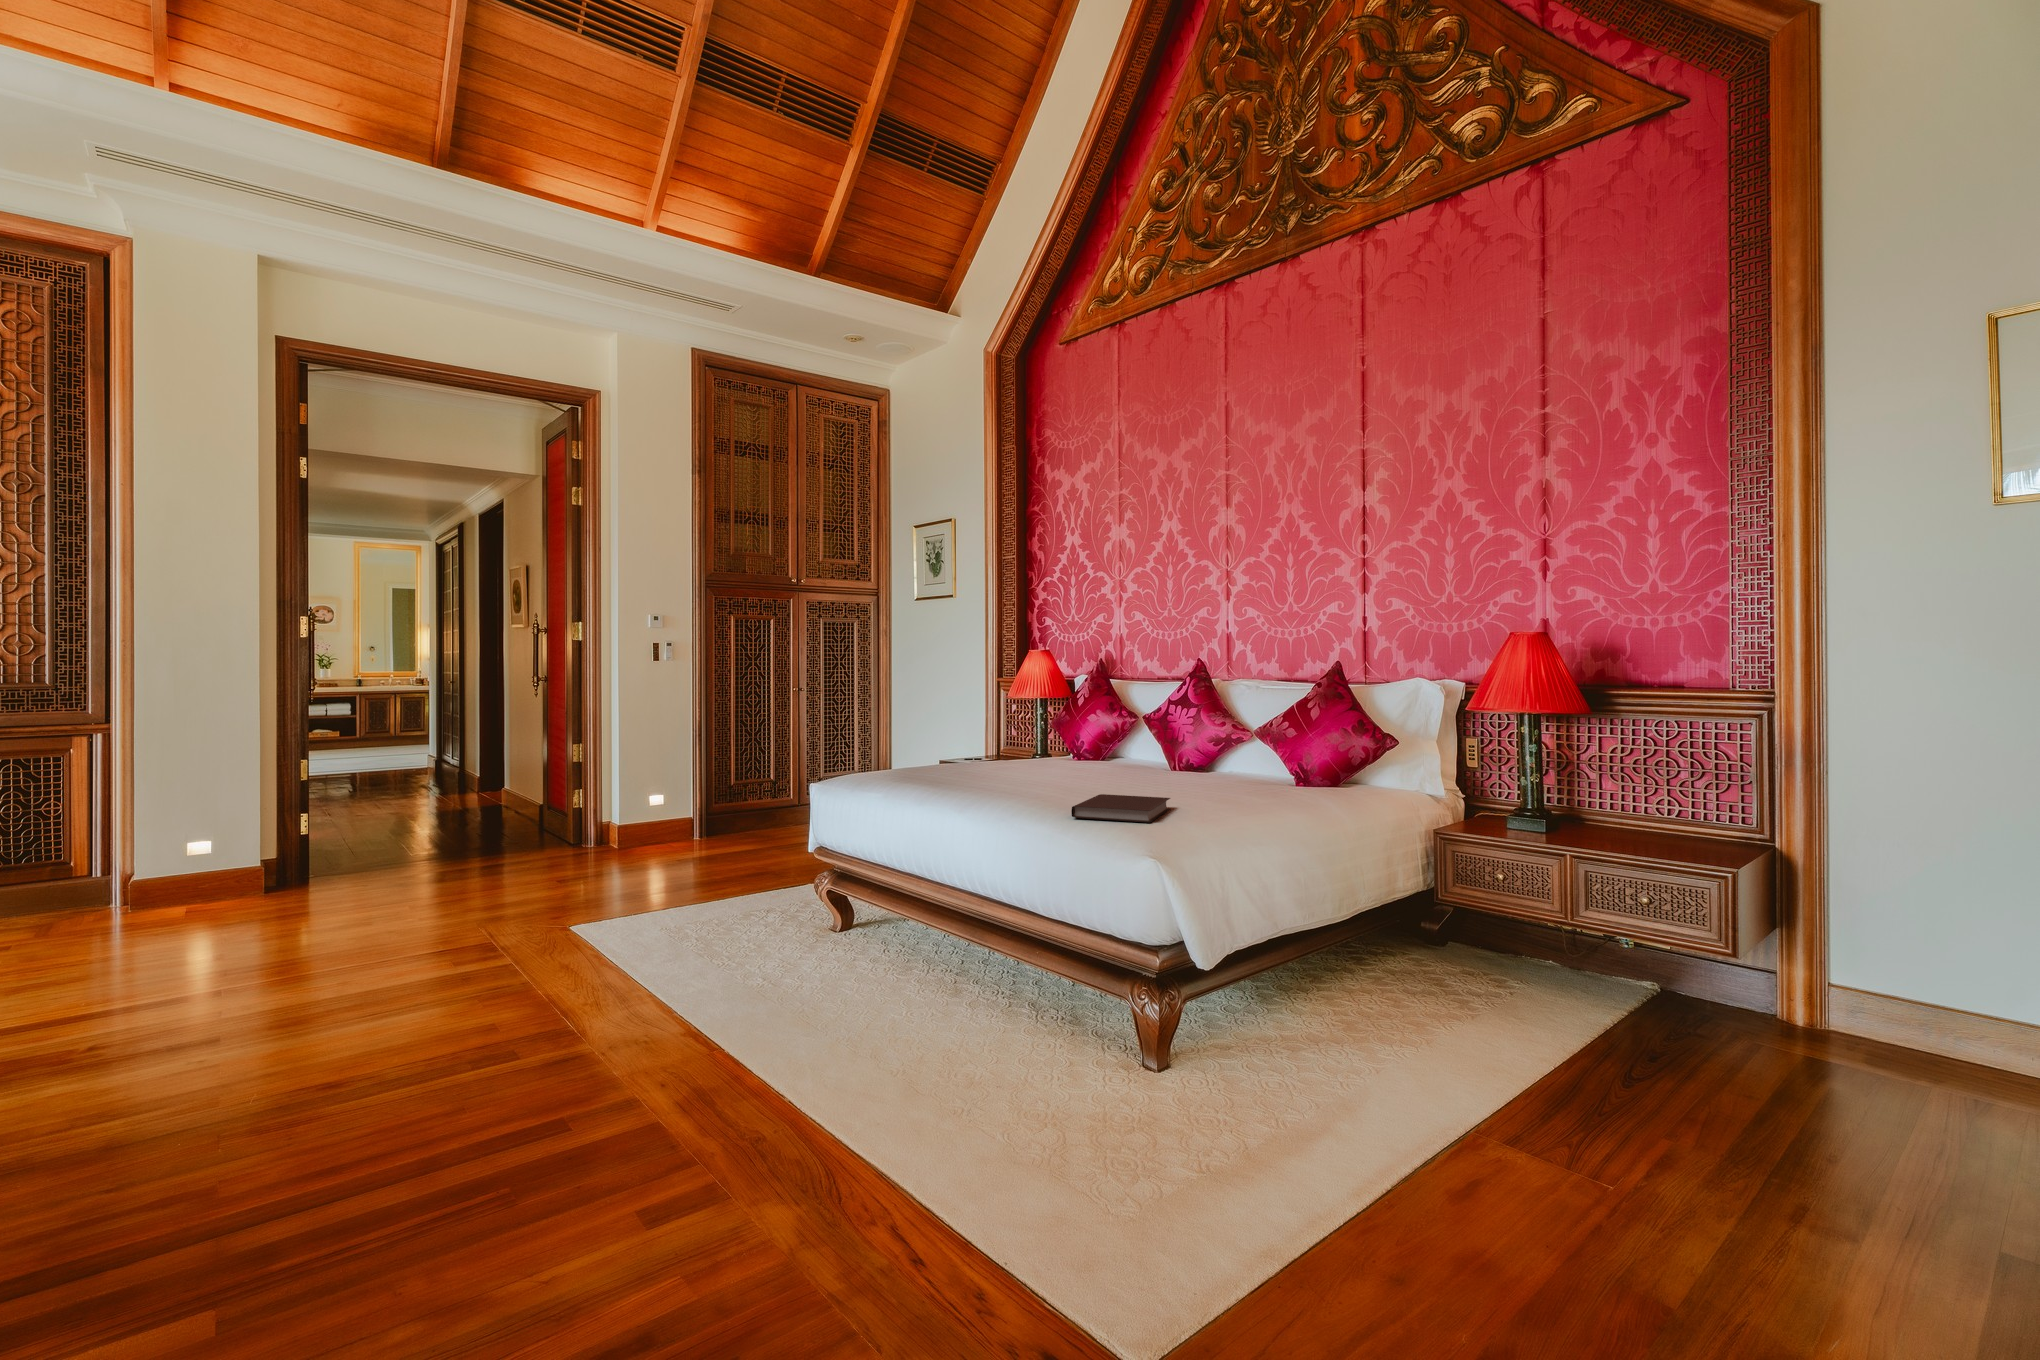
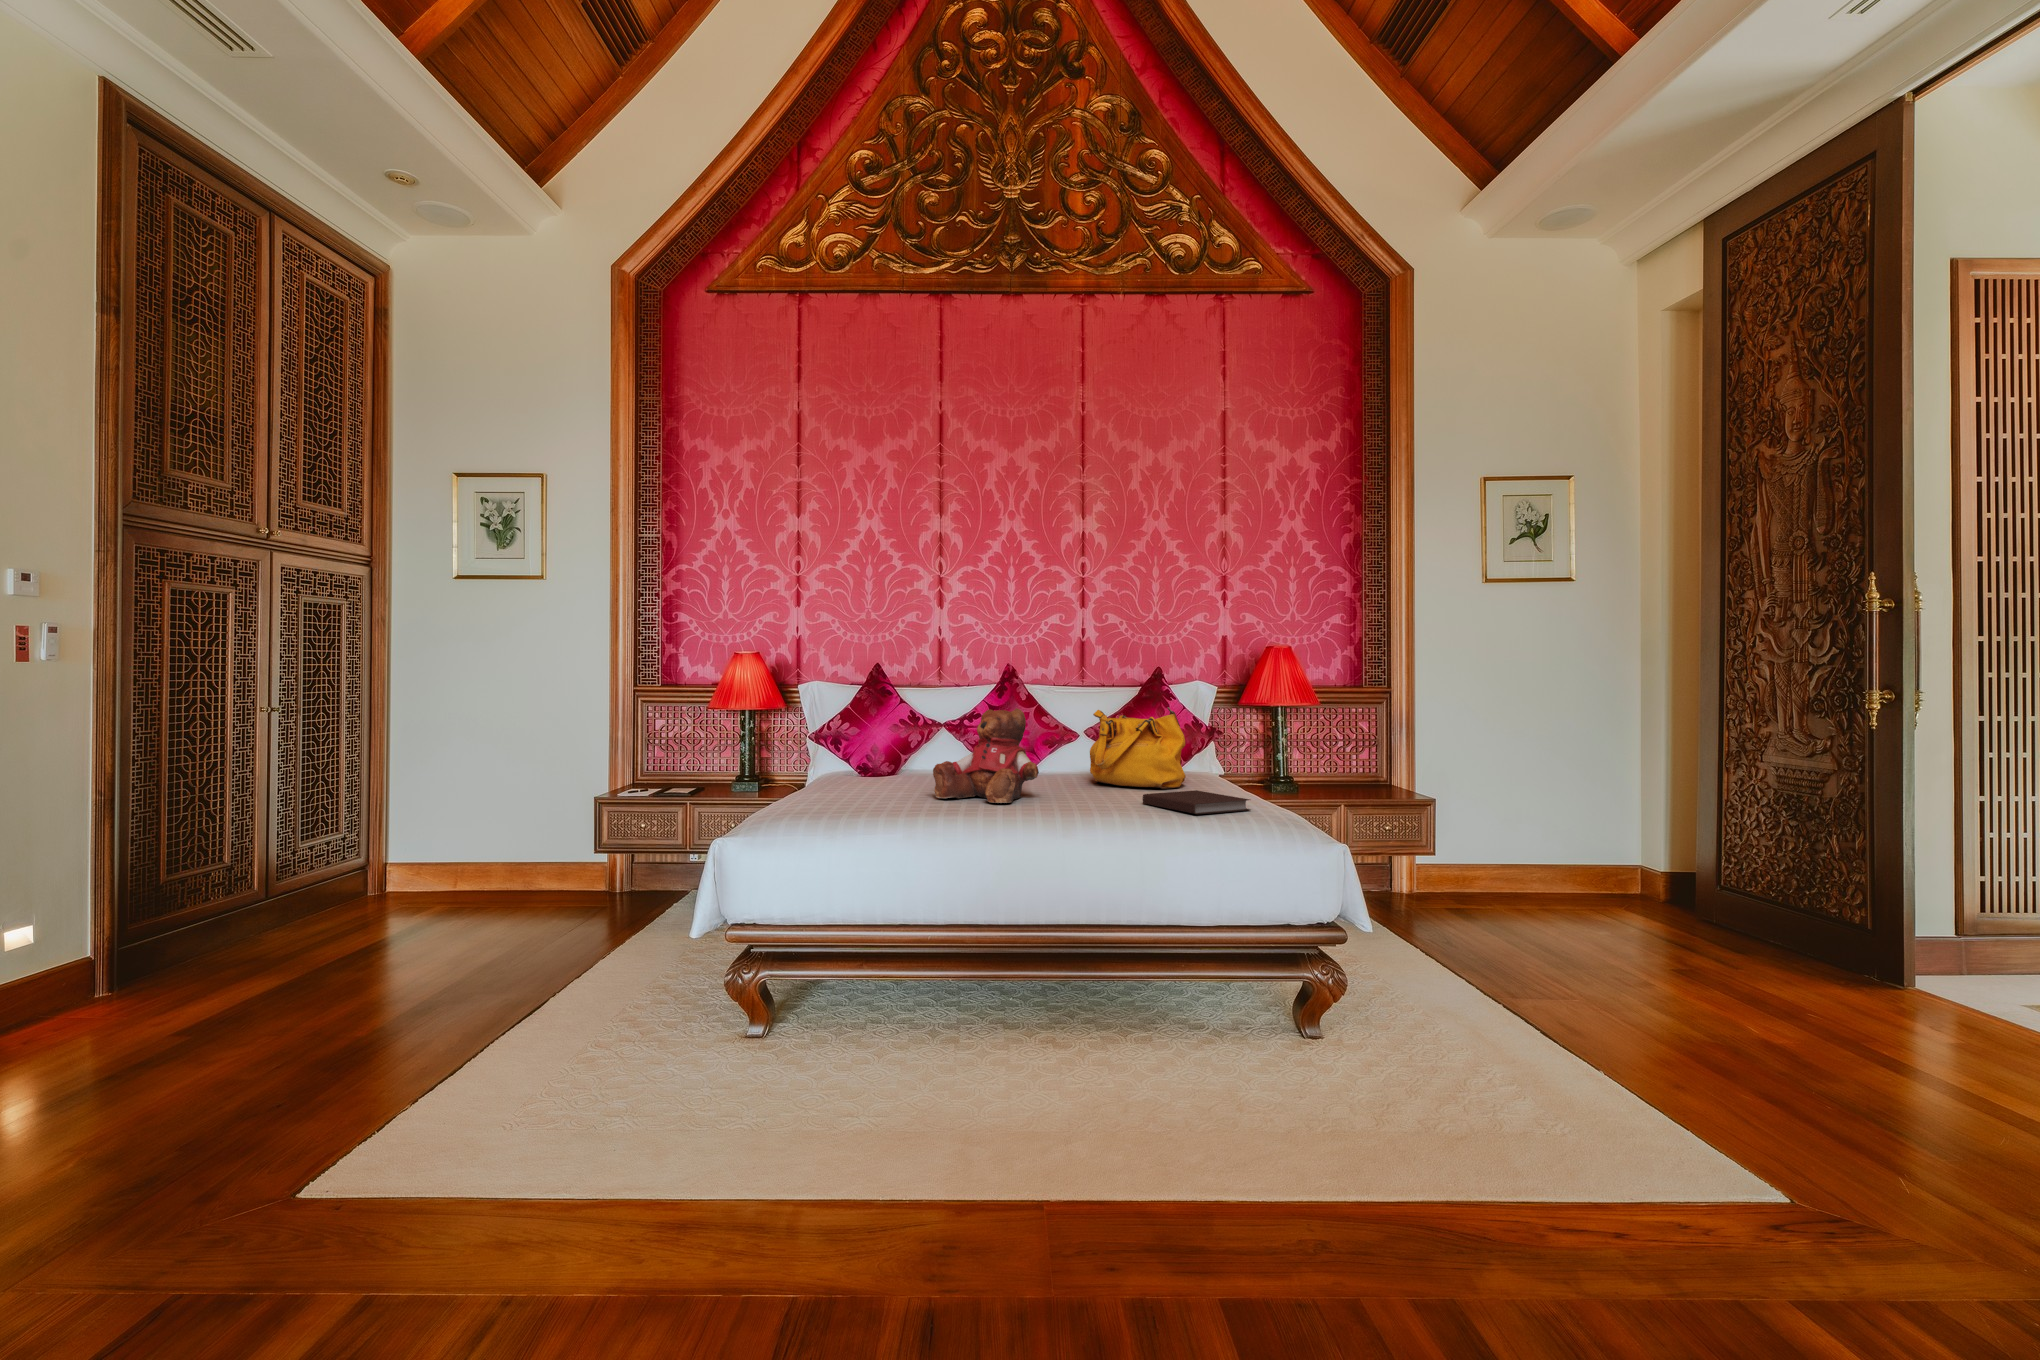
teddy bear: none [979,700,1071,789] -> present [933,708,1039,803]
handbag: none [1147,704,1258,797] -> present [1090,707,1186,789]

